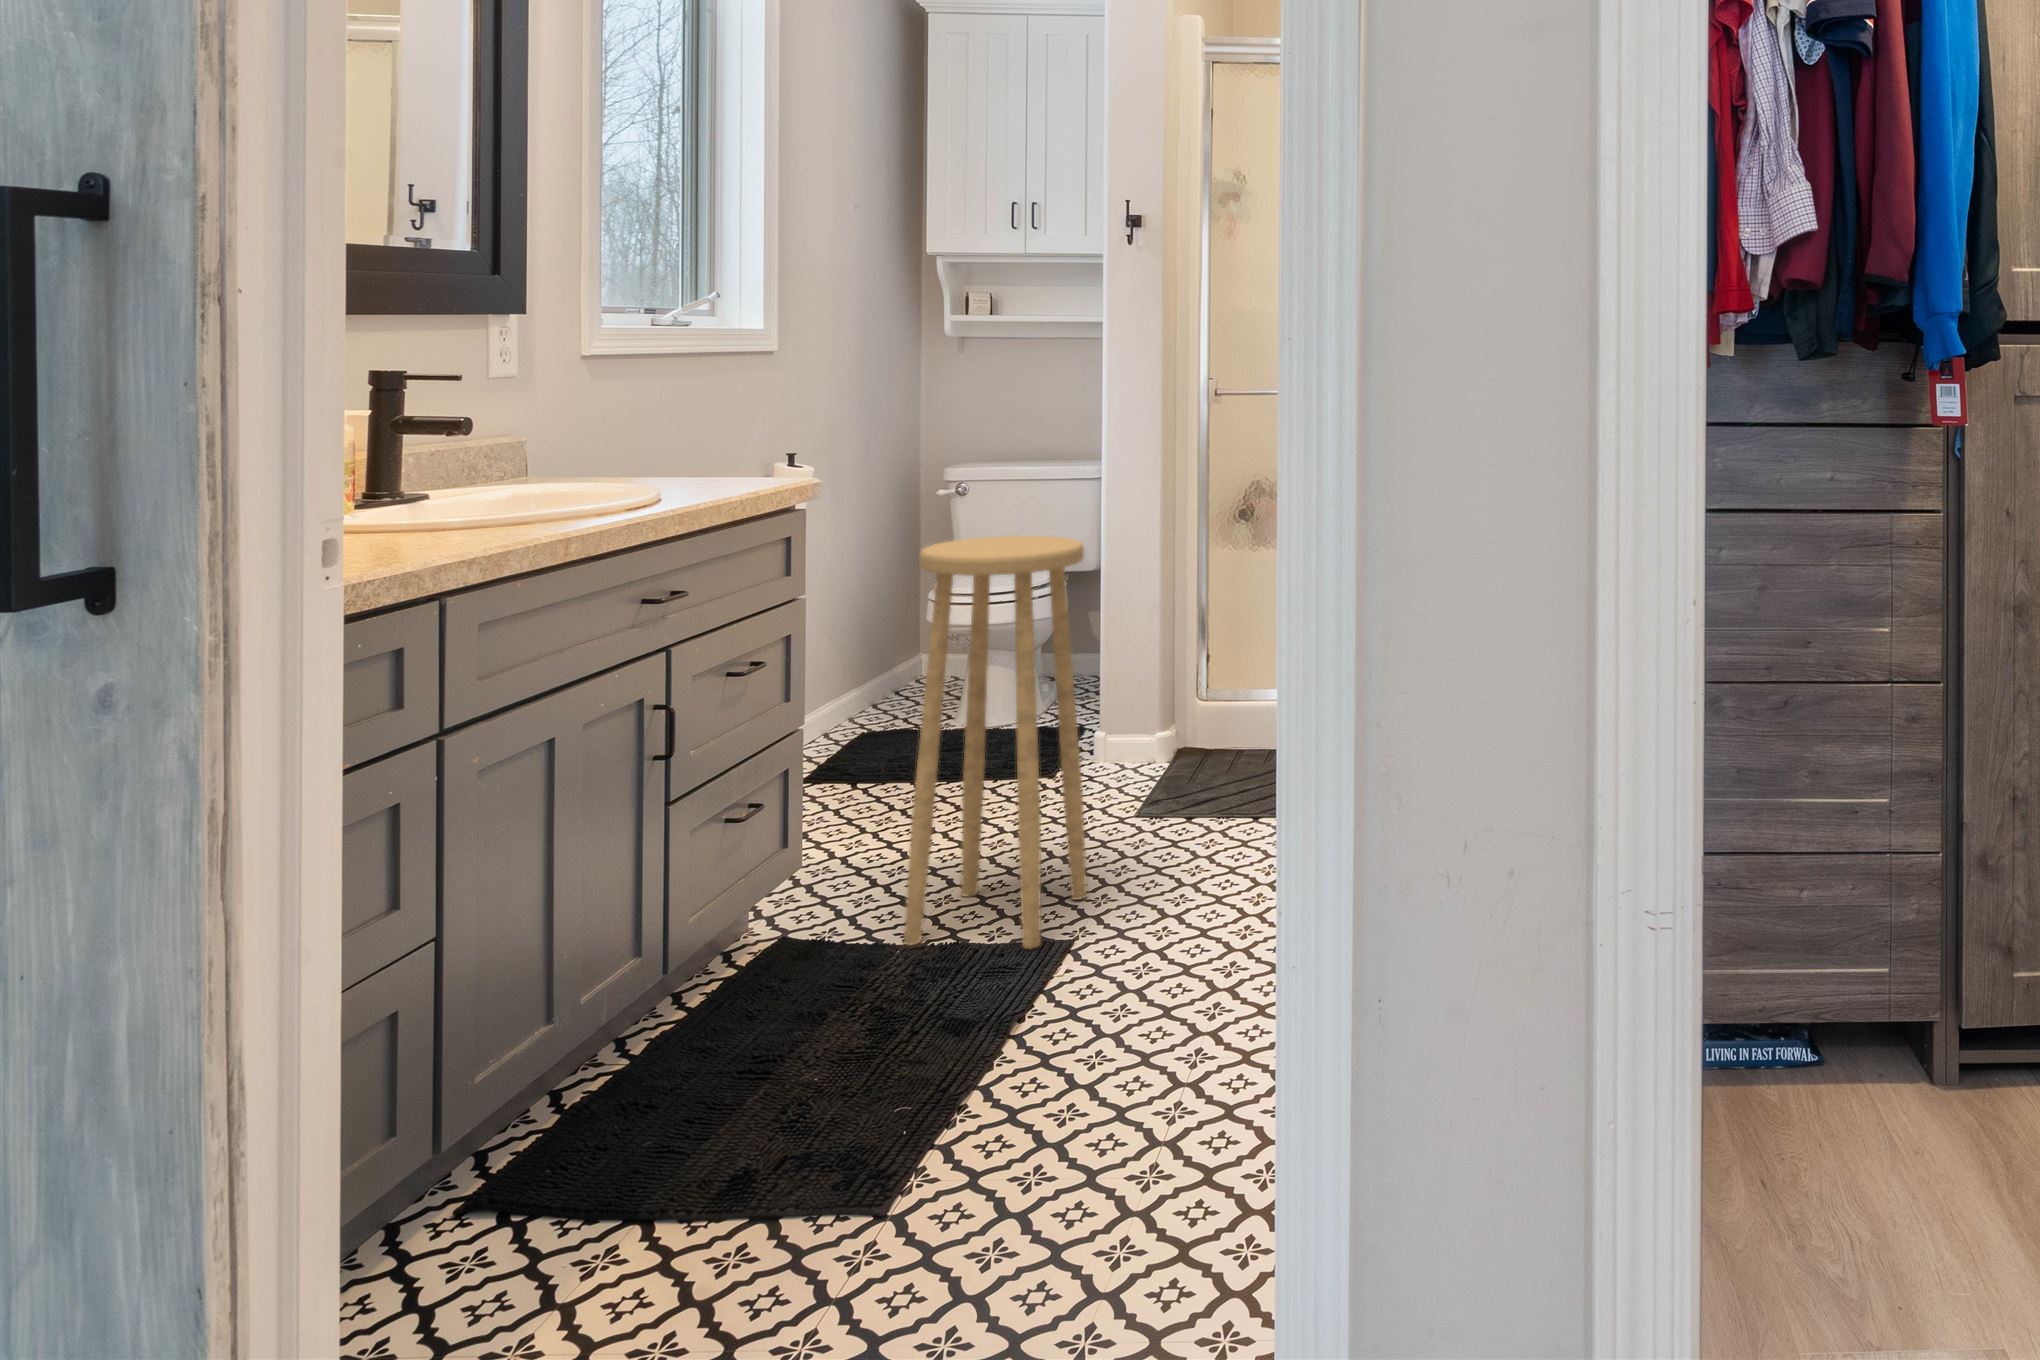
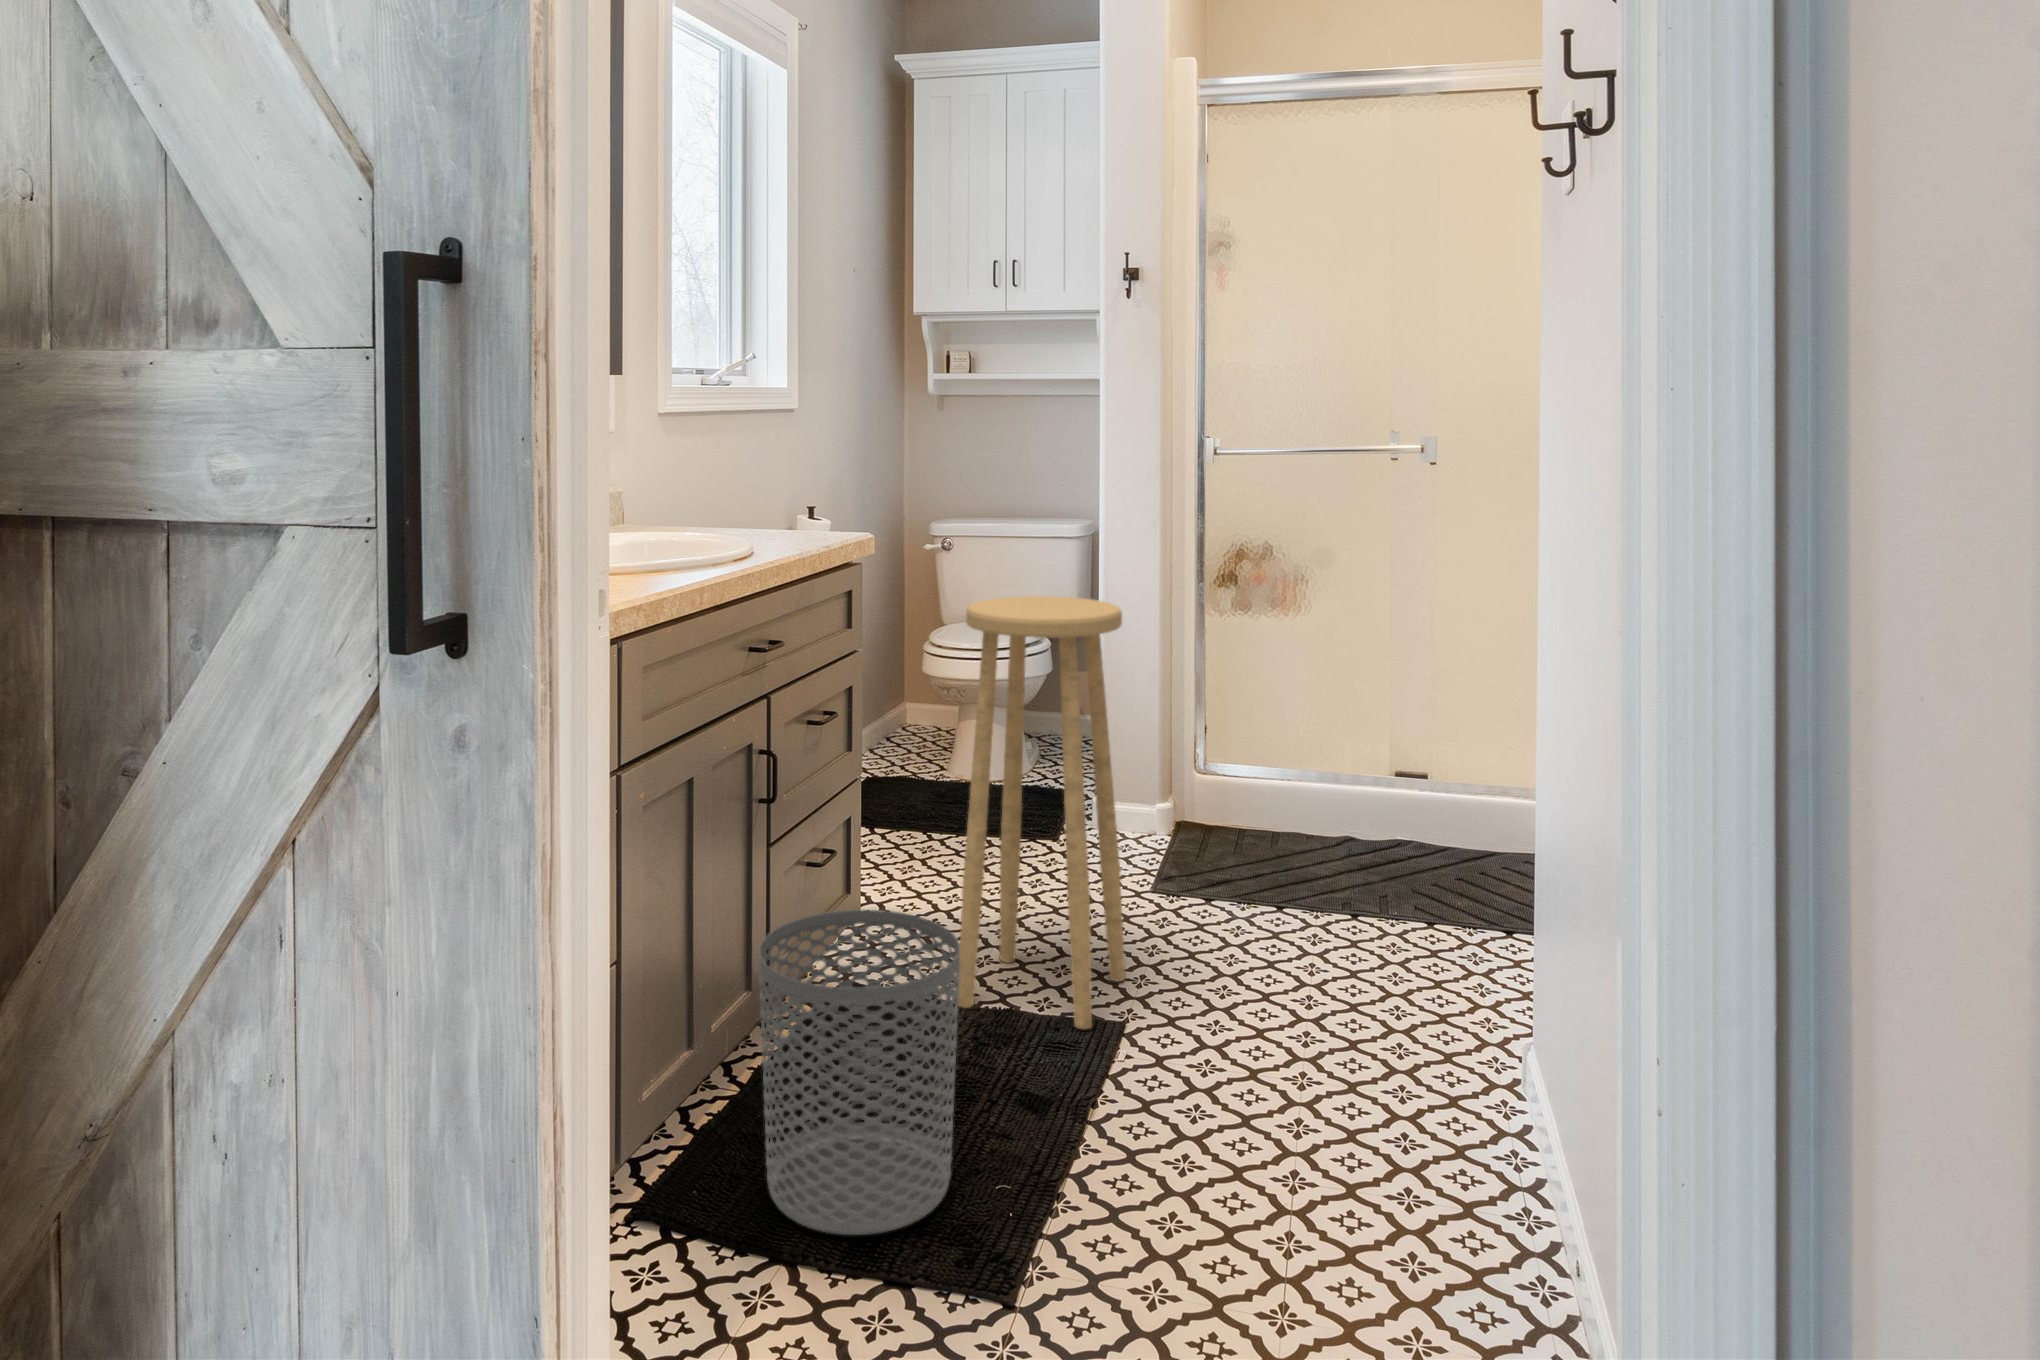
waste bin: none [626,856,862,1184] -> present [759,910,960,1235]

